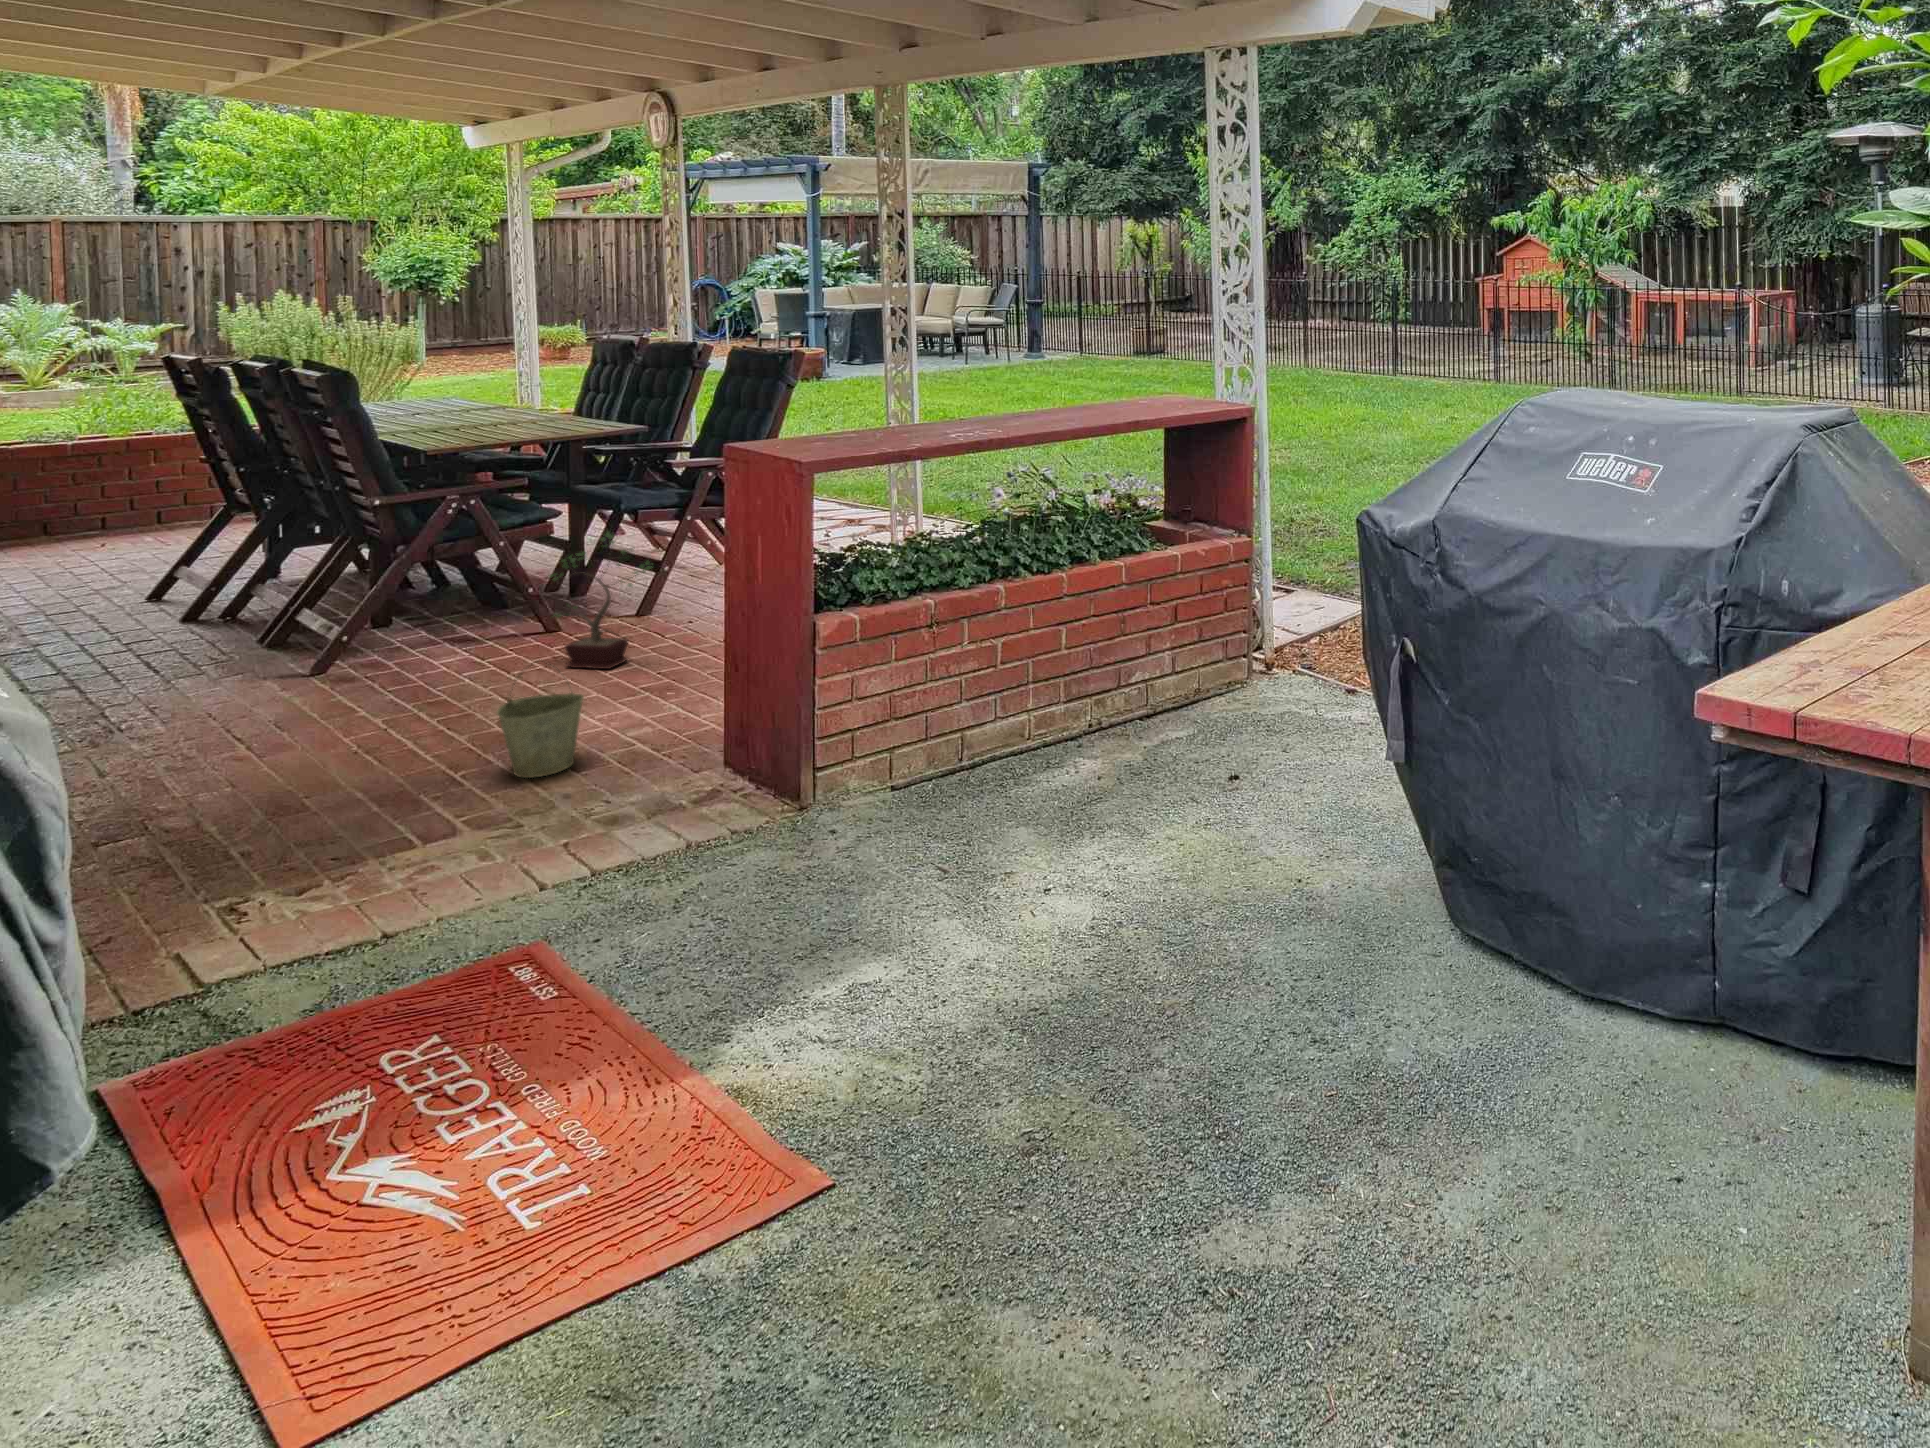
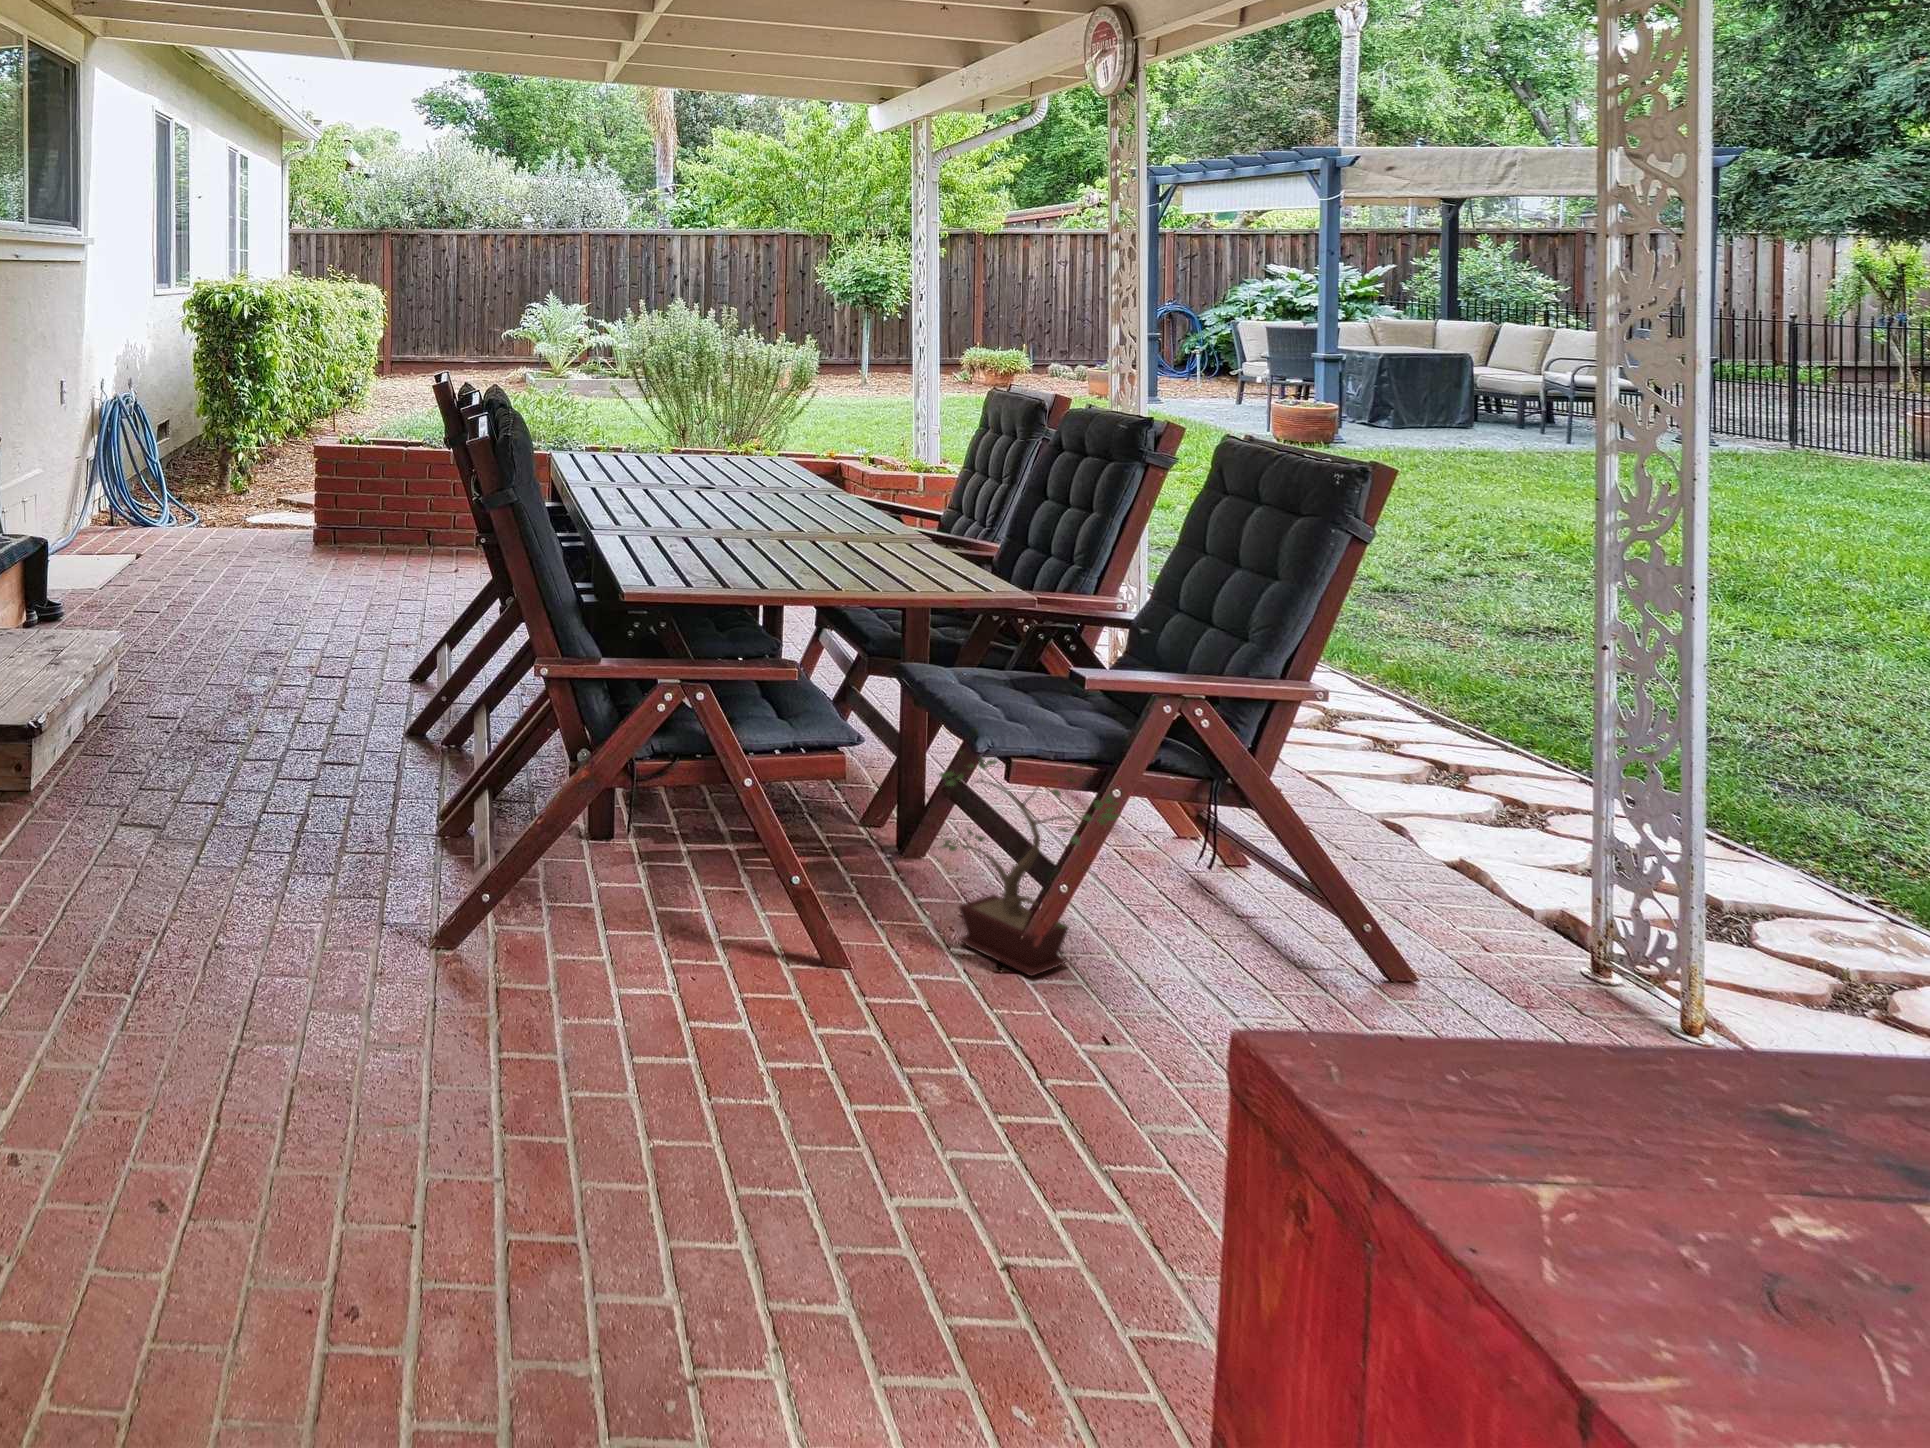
bucket: present [496,659,584,778] -> none [807,1030,974,1294]

